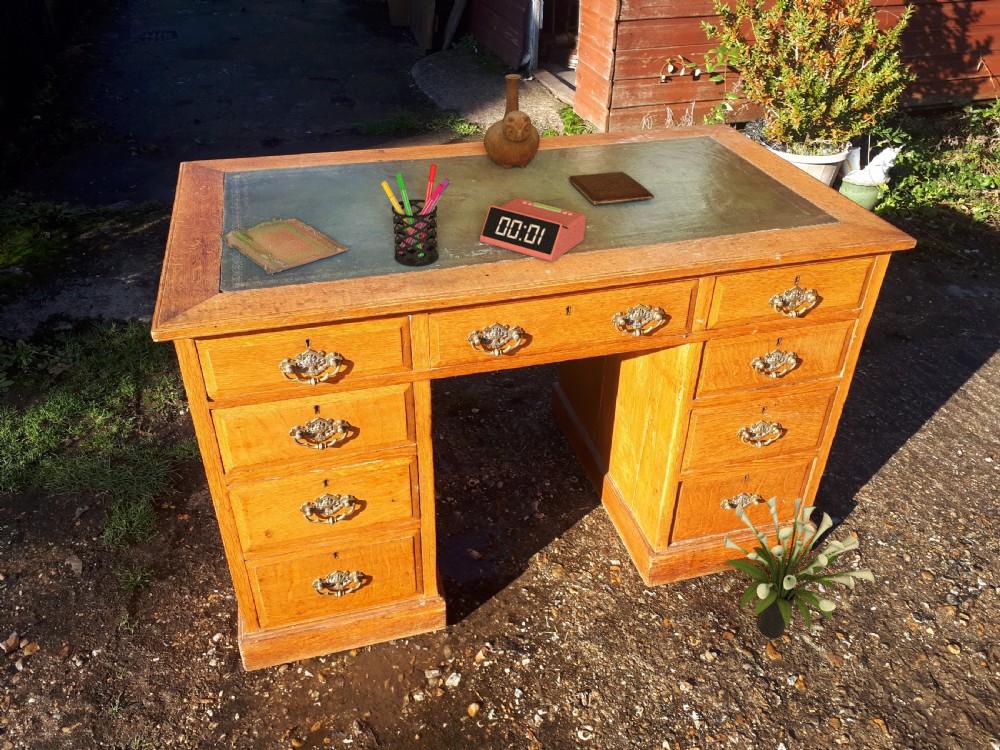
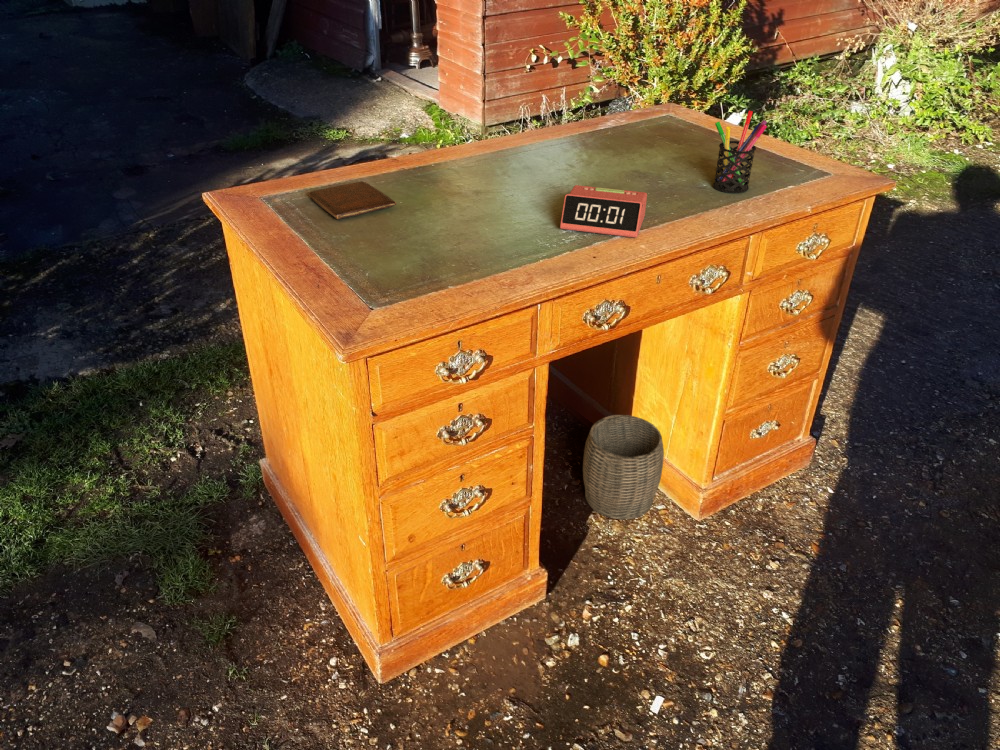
vase: present [484,74,540,169] -> none [491,72,544,162]
pen holder: present [381,164,449,266] -> present [713,111,767,193]
book: present [569,172,654,206] -> present [309,181,396,220]
tray: present [219,214,349,275] -> none [314,227,452,285]
woven basket: none [536,452,623,567] -> present [583,415,664,519]
potted plant: present [724,496,875,639] -> none [770,416,901,540]

